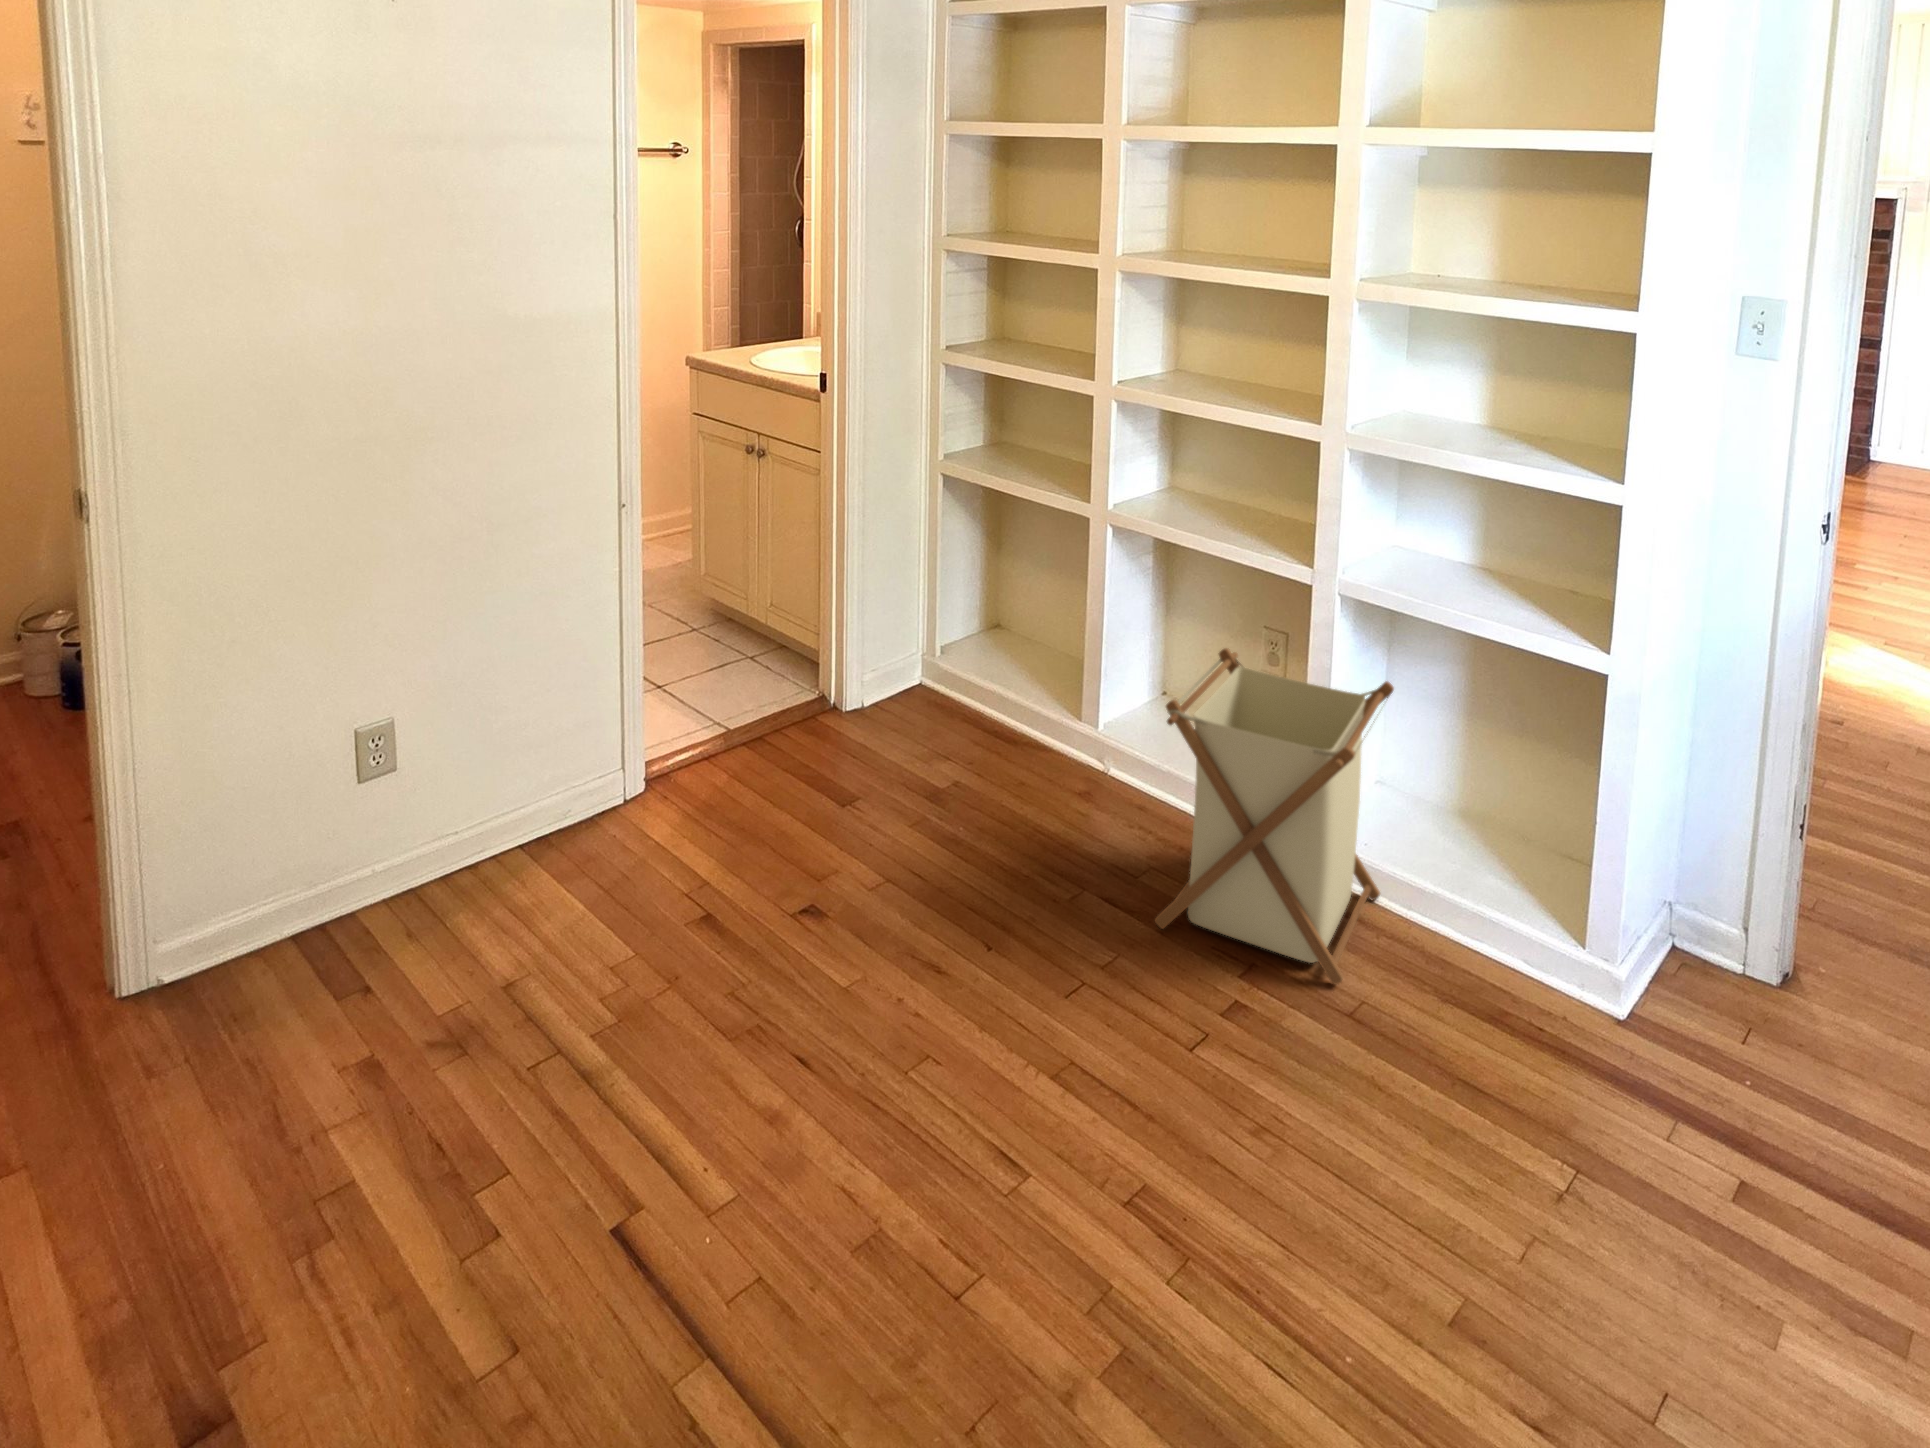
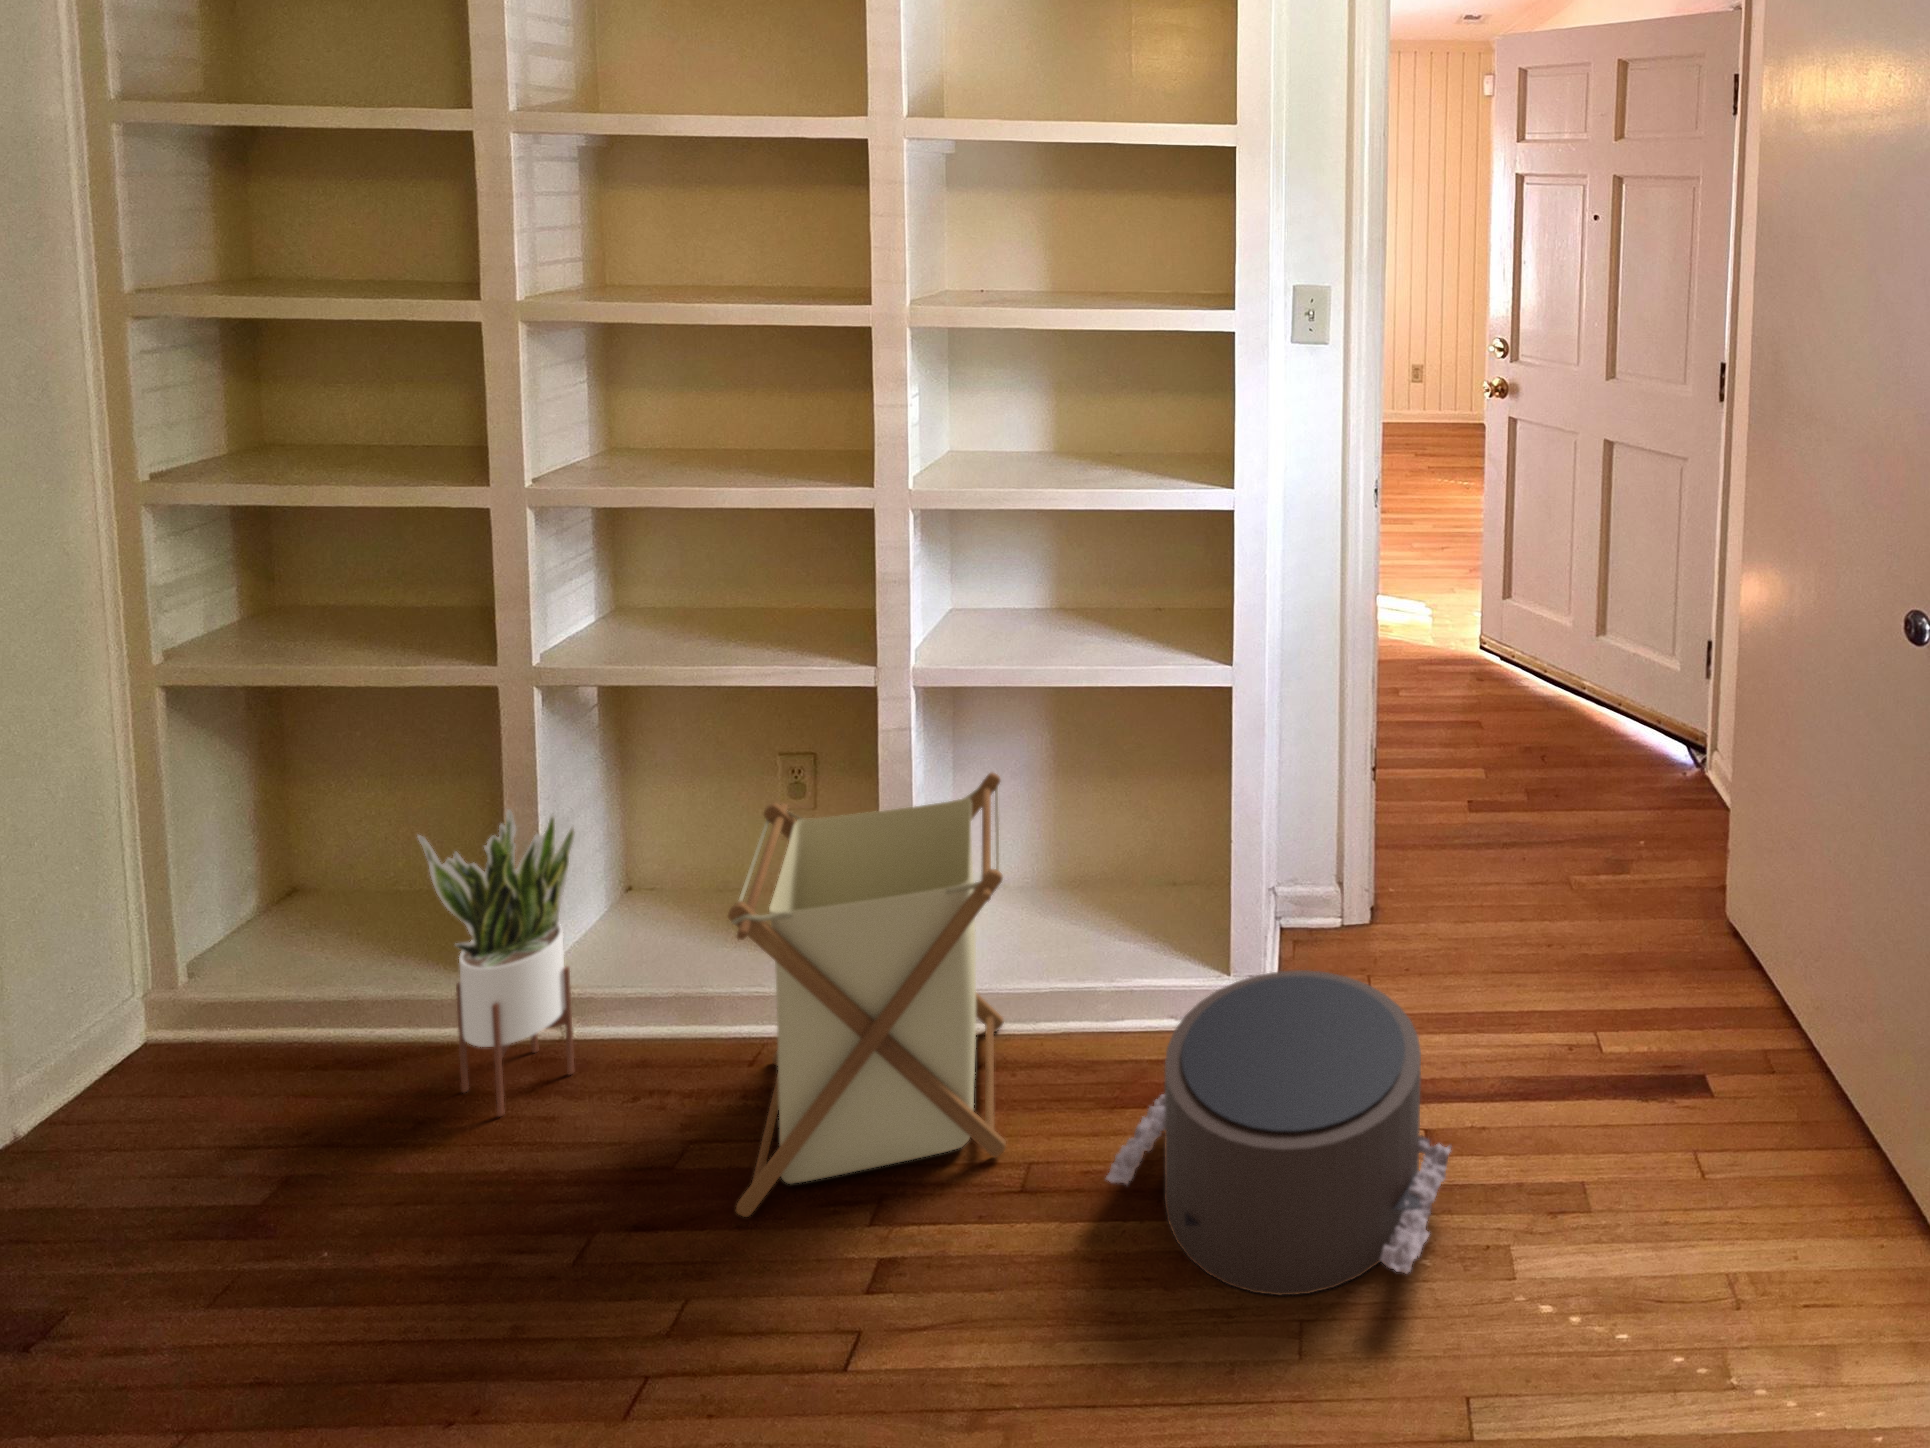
potted plant: none [1030,596,1115,799] -> present [418,810,575,1116]
pouf: none [1399,941,1747,1273] -> present [1106,970,1451,1295]

